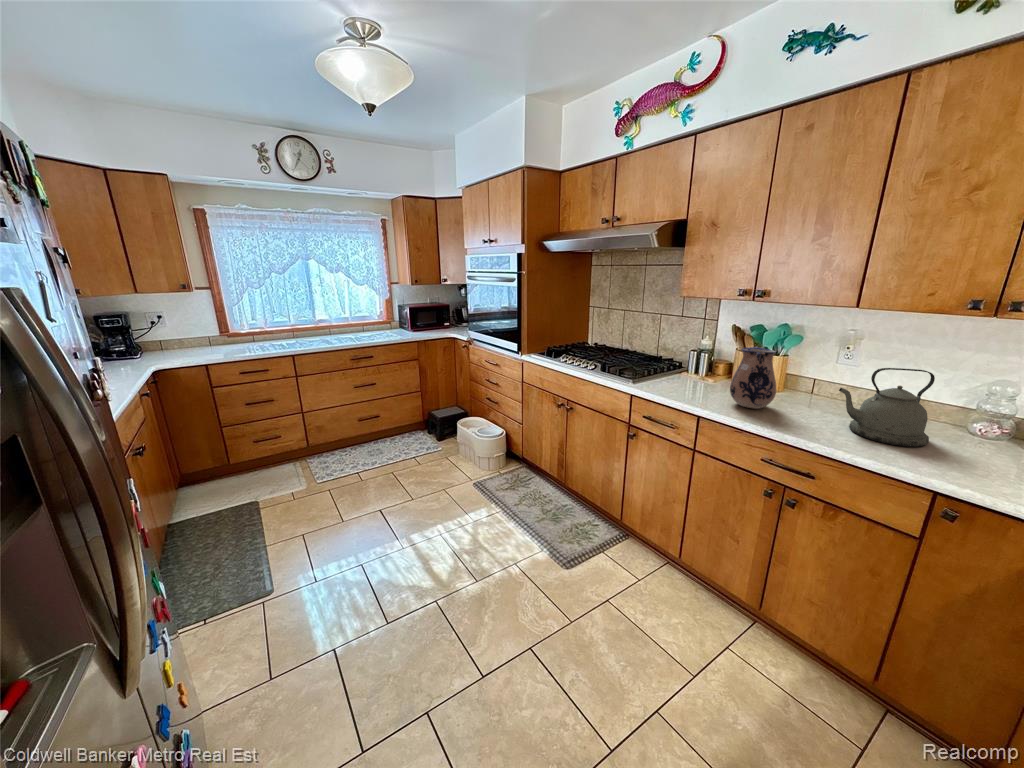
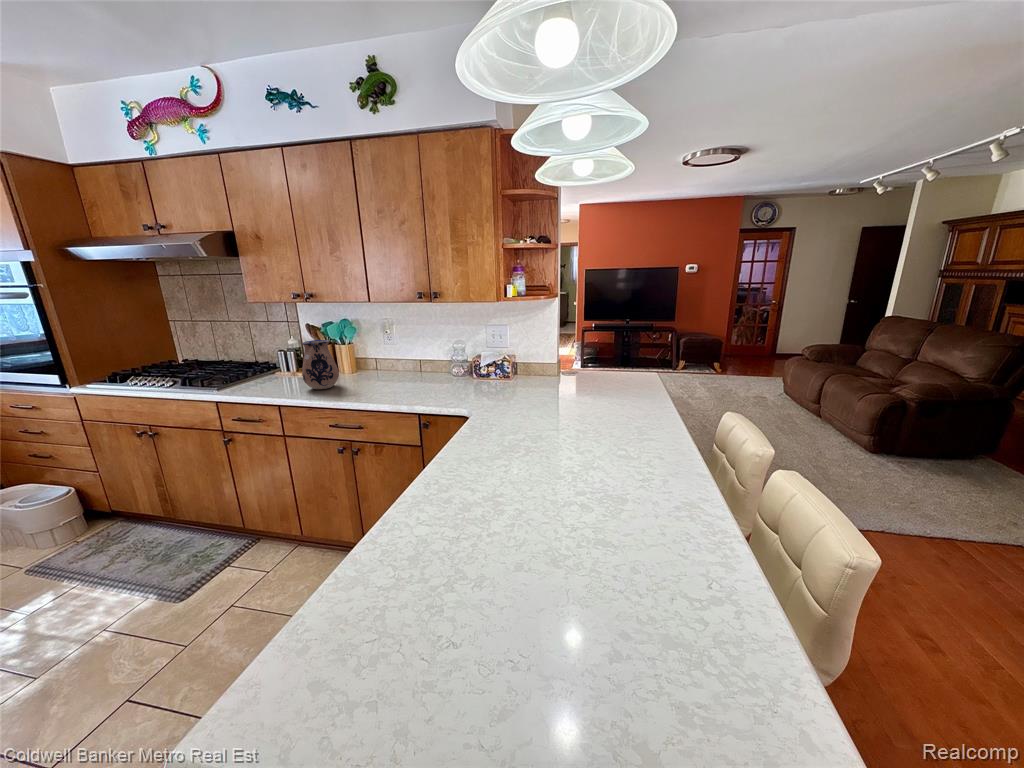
kettle: present [839,368,935,447] -> none [370,340,428,392]

